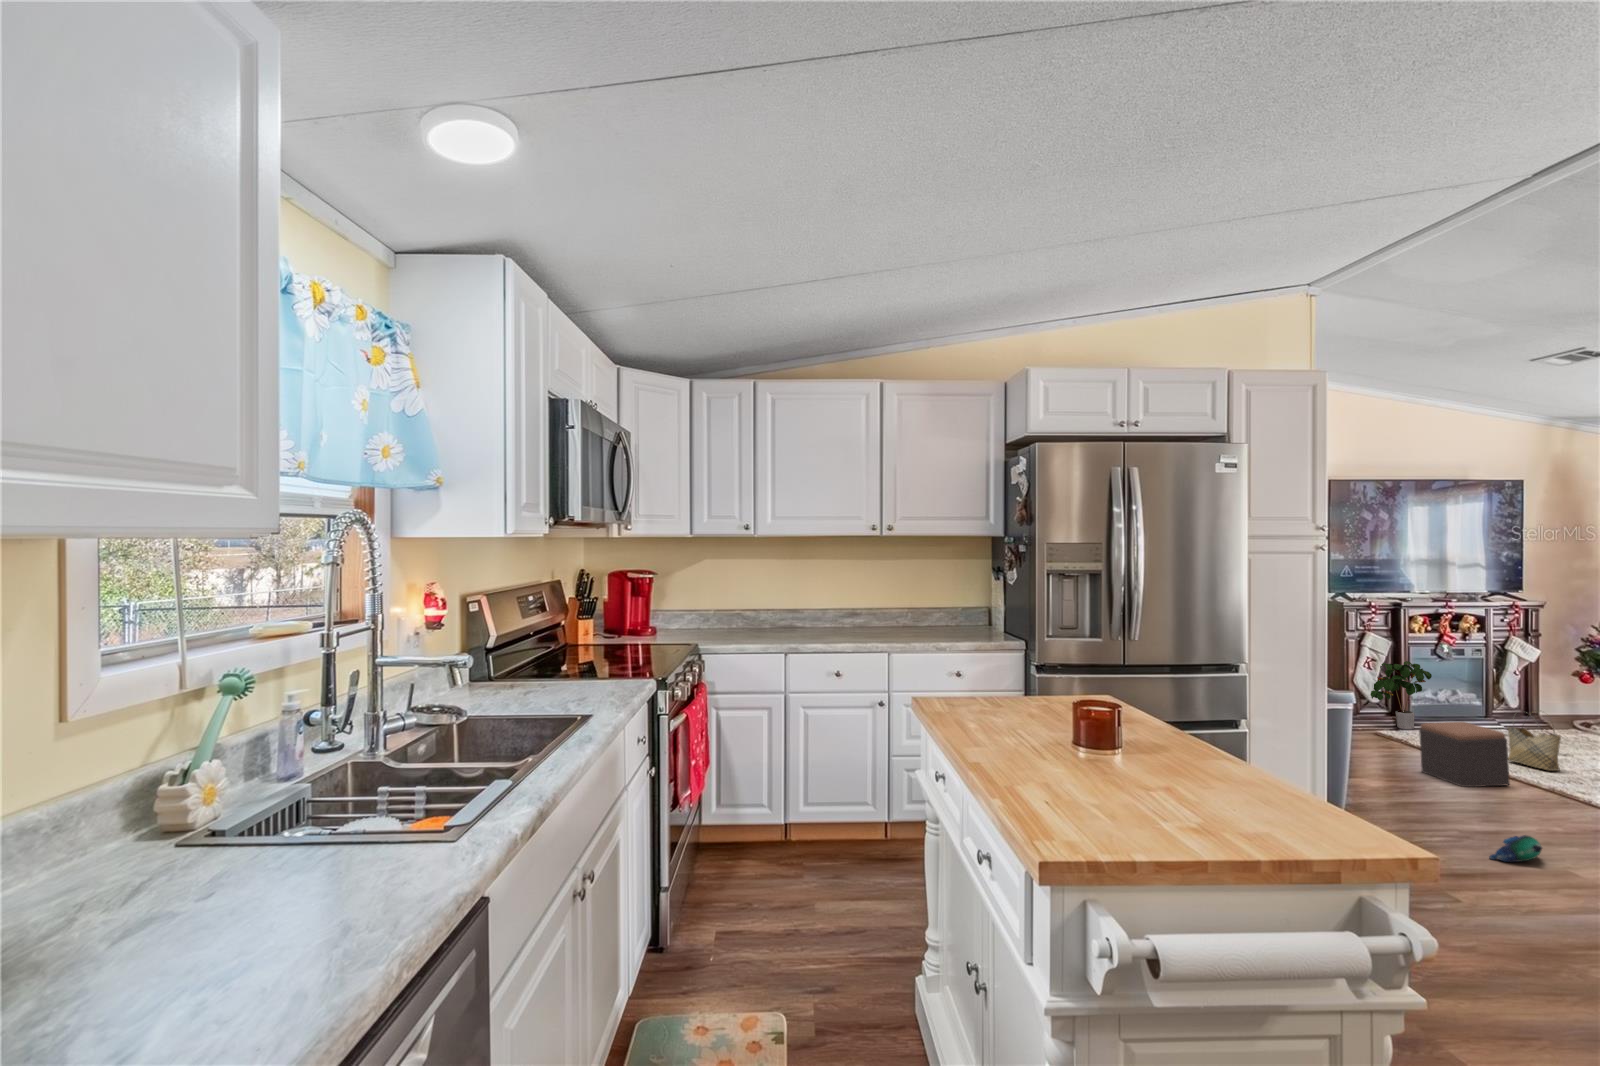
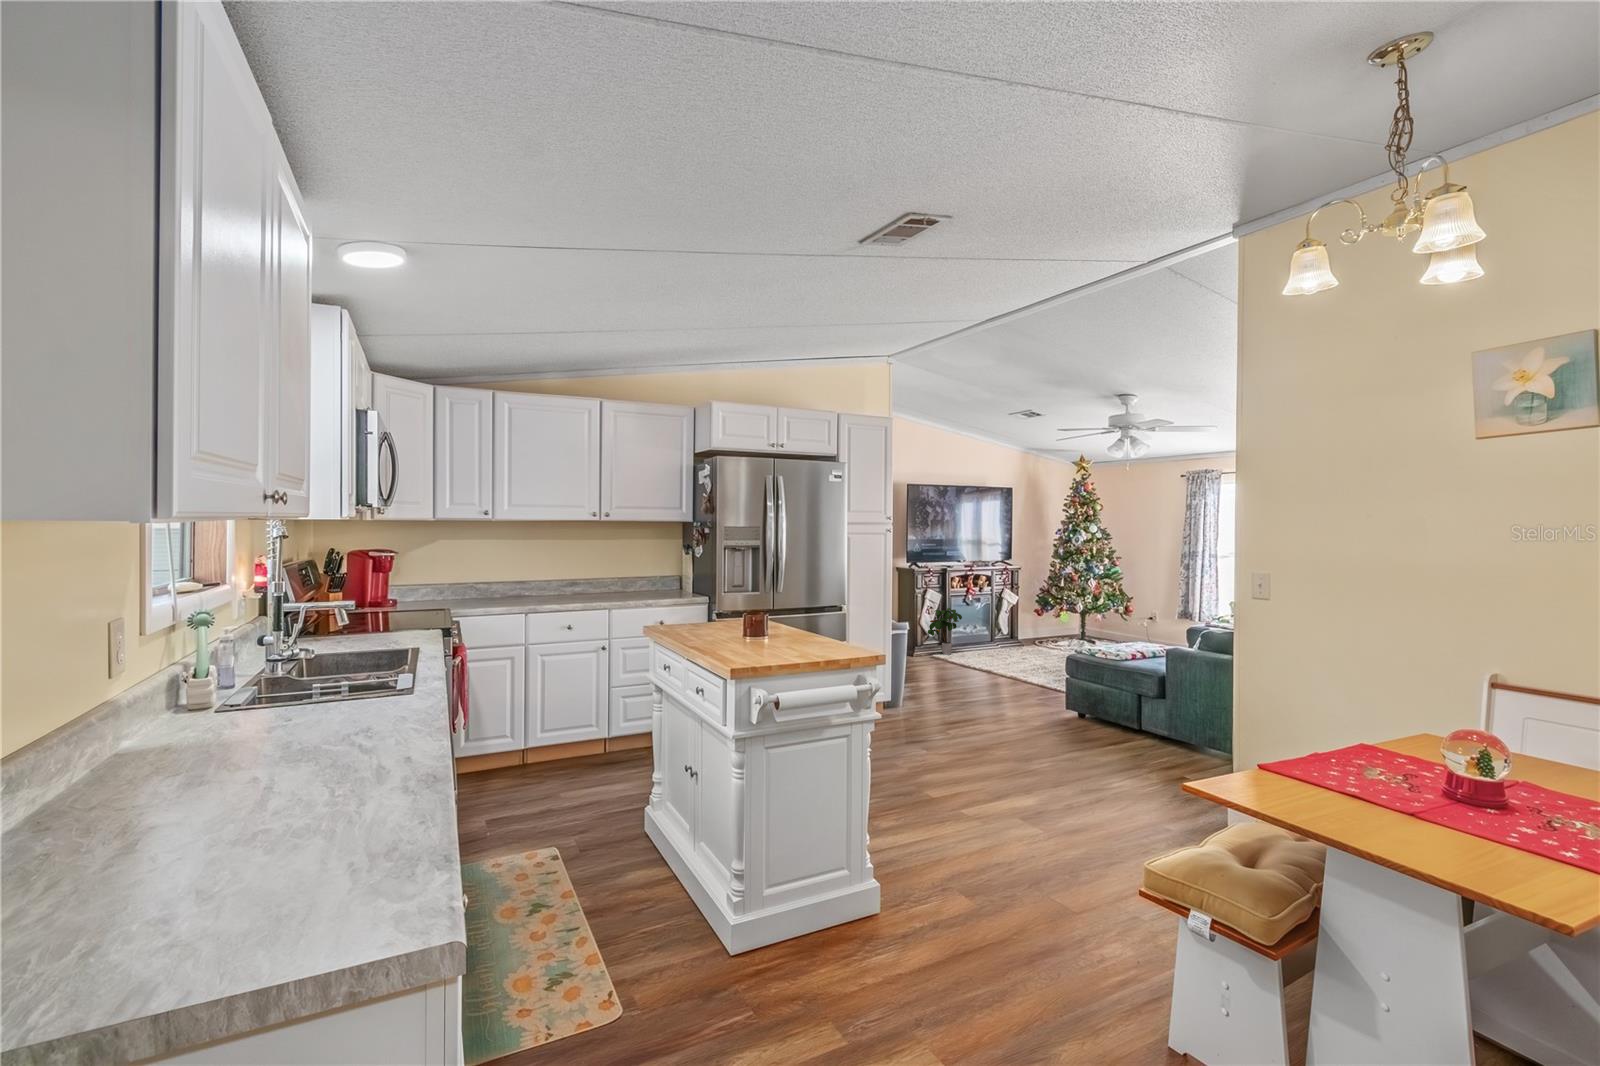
woven basket: present [1507,711,1561,771] -> none [995,633,1019,670]
footstool: present [1419,722,1510,787] -> none [948,642,991,683]
plush toy: present [1489,835,1542,862] -> none [968,699,992,715]

